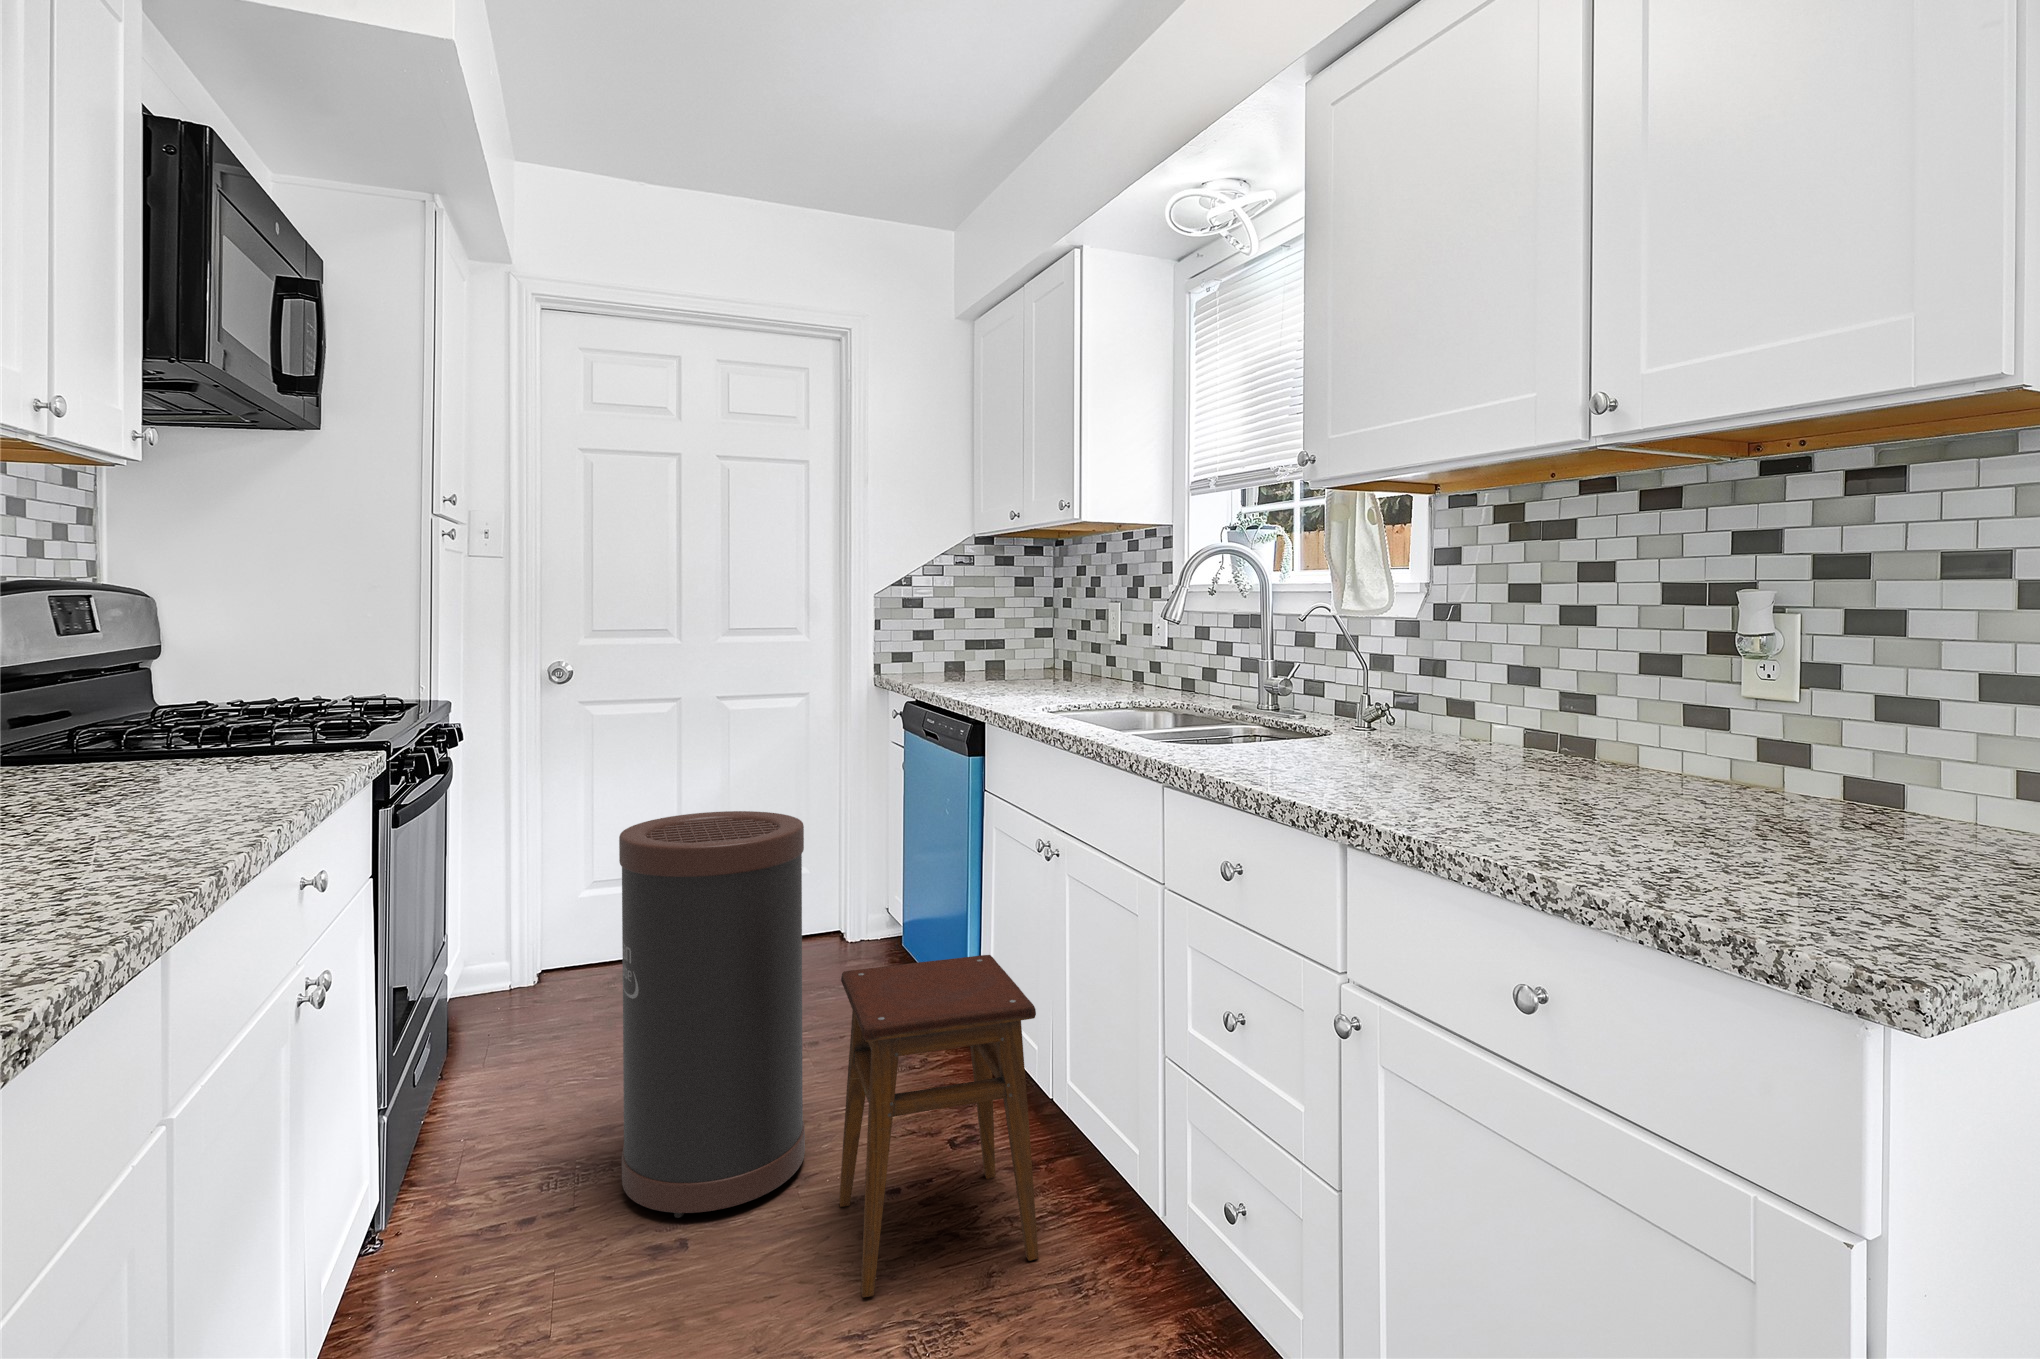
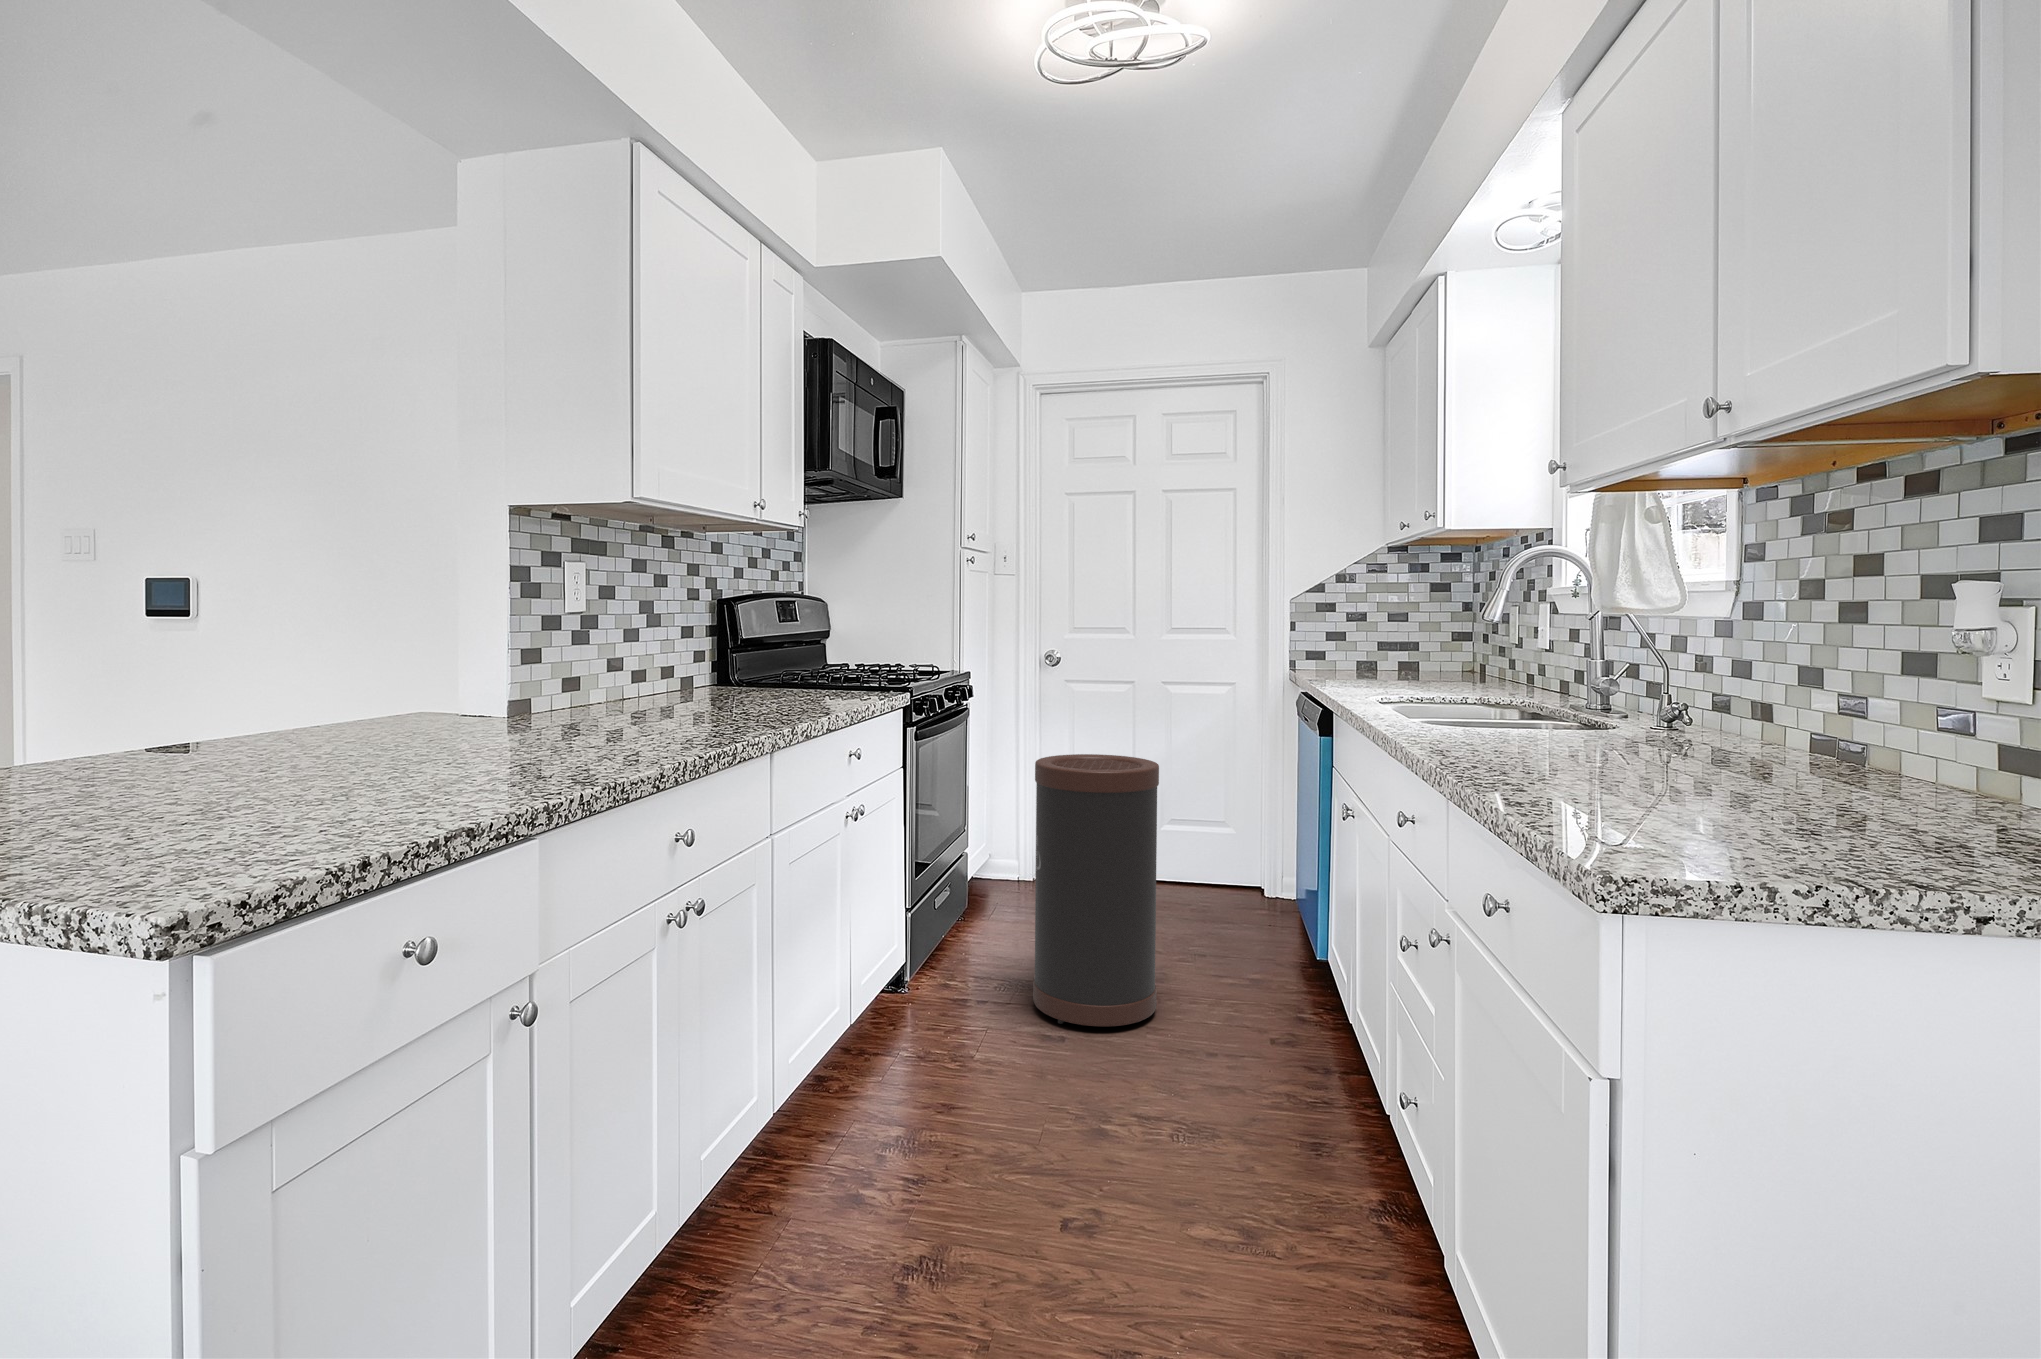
stool: present [839,955,1039,1297] -> none [1152,875,1292,1118]

